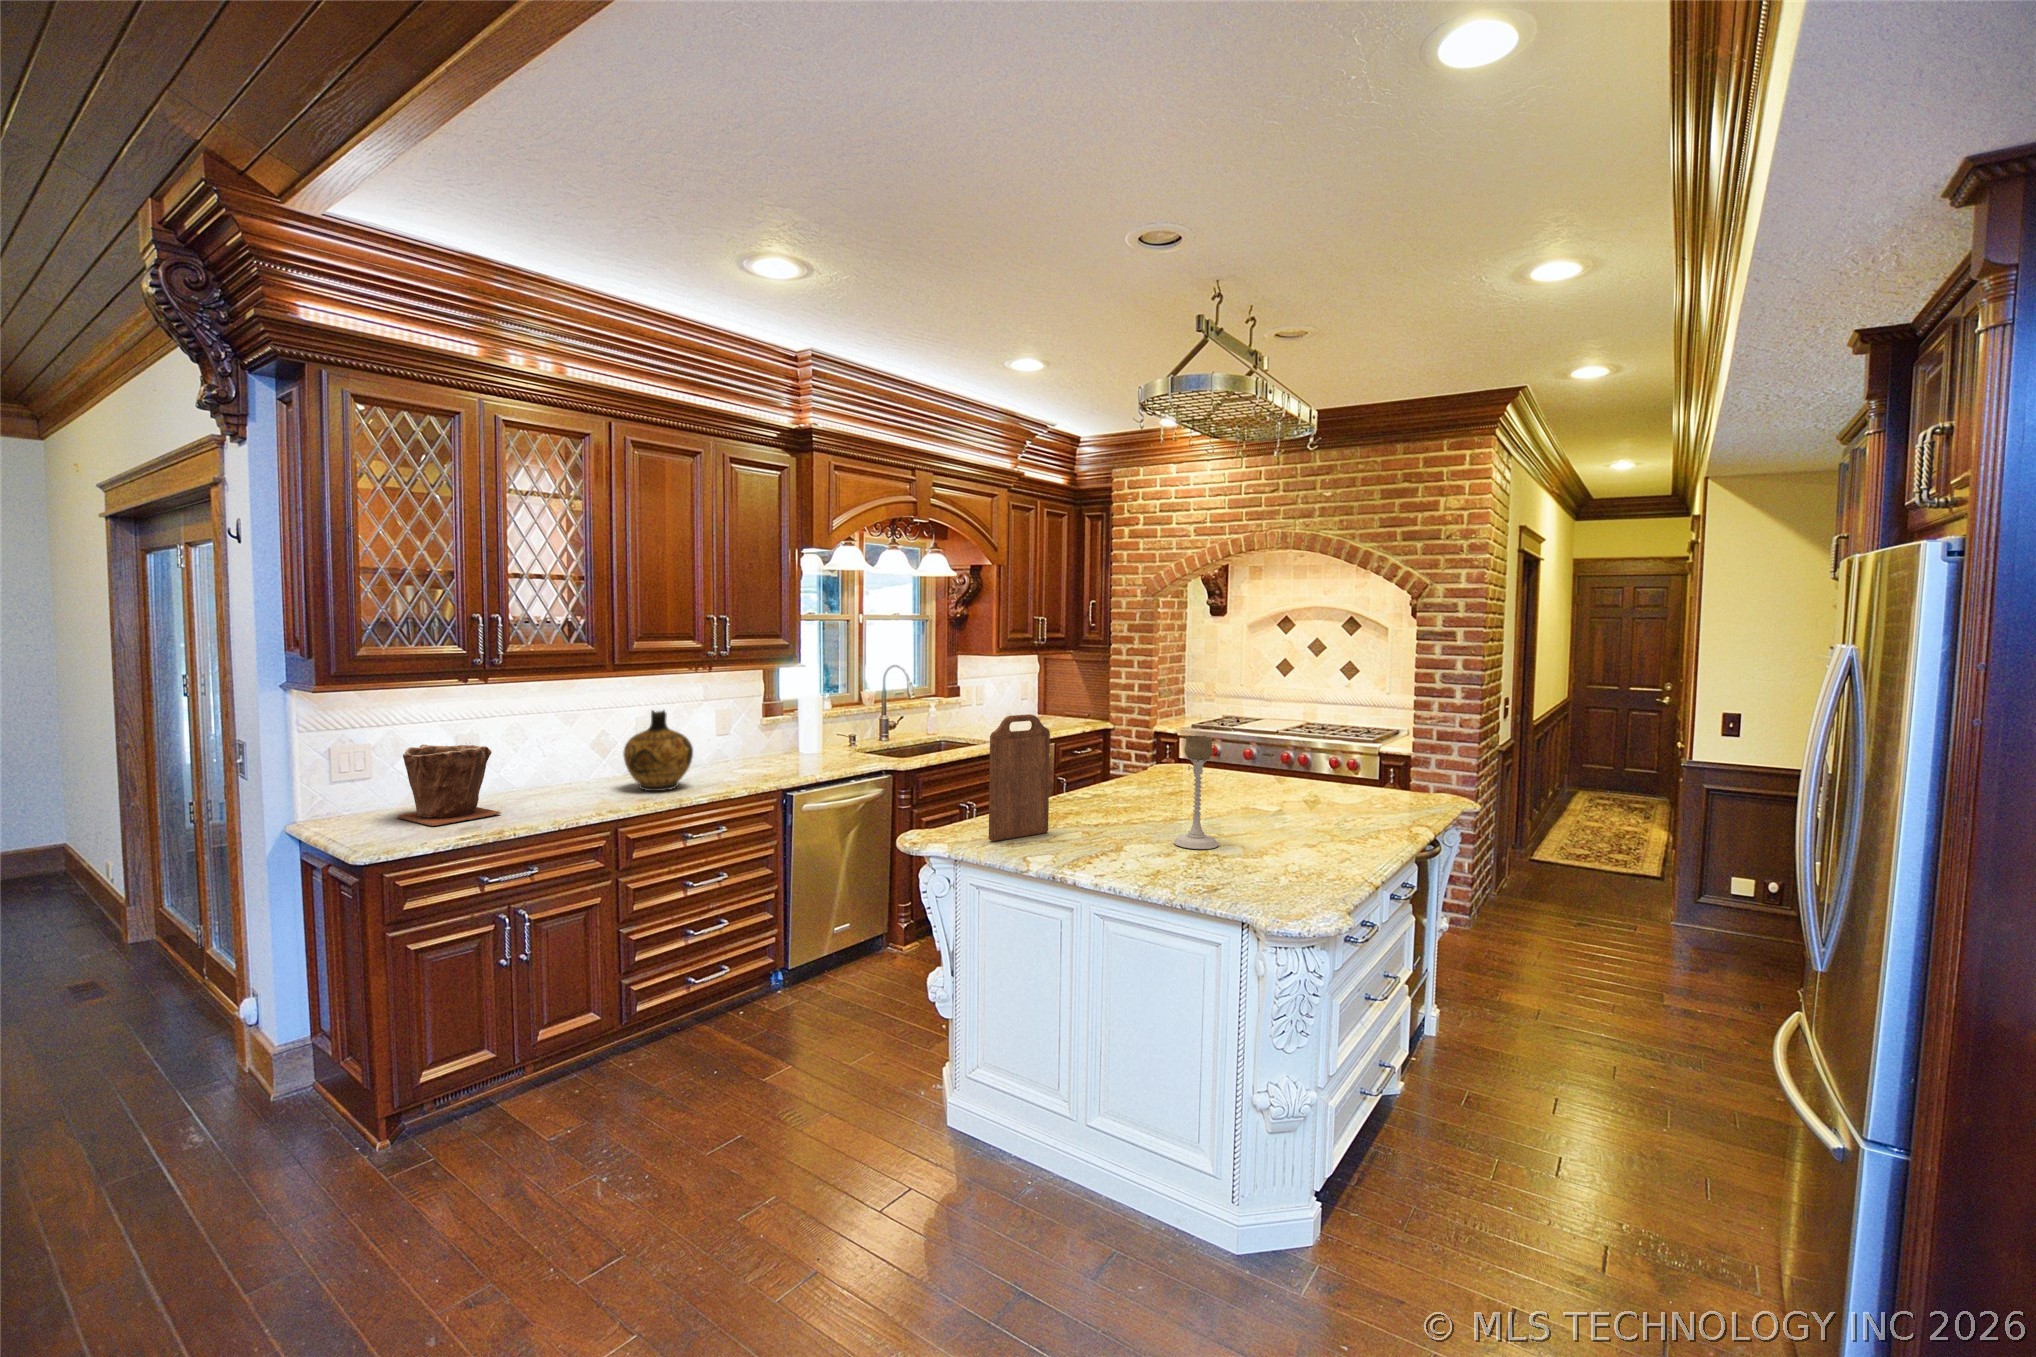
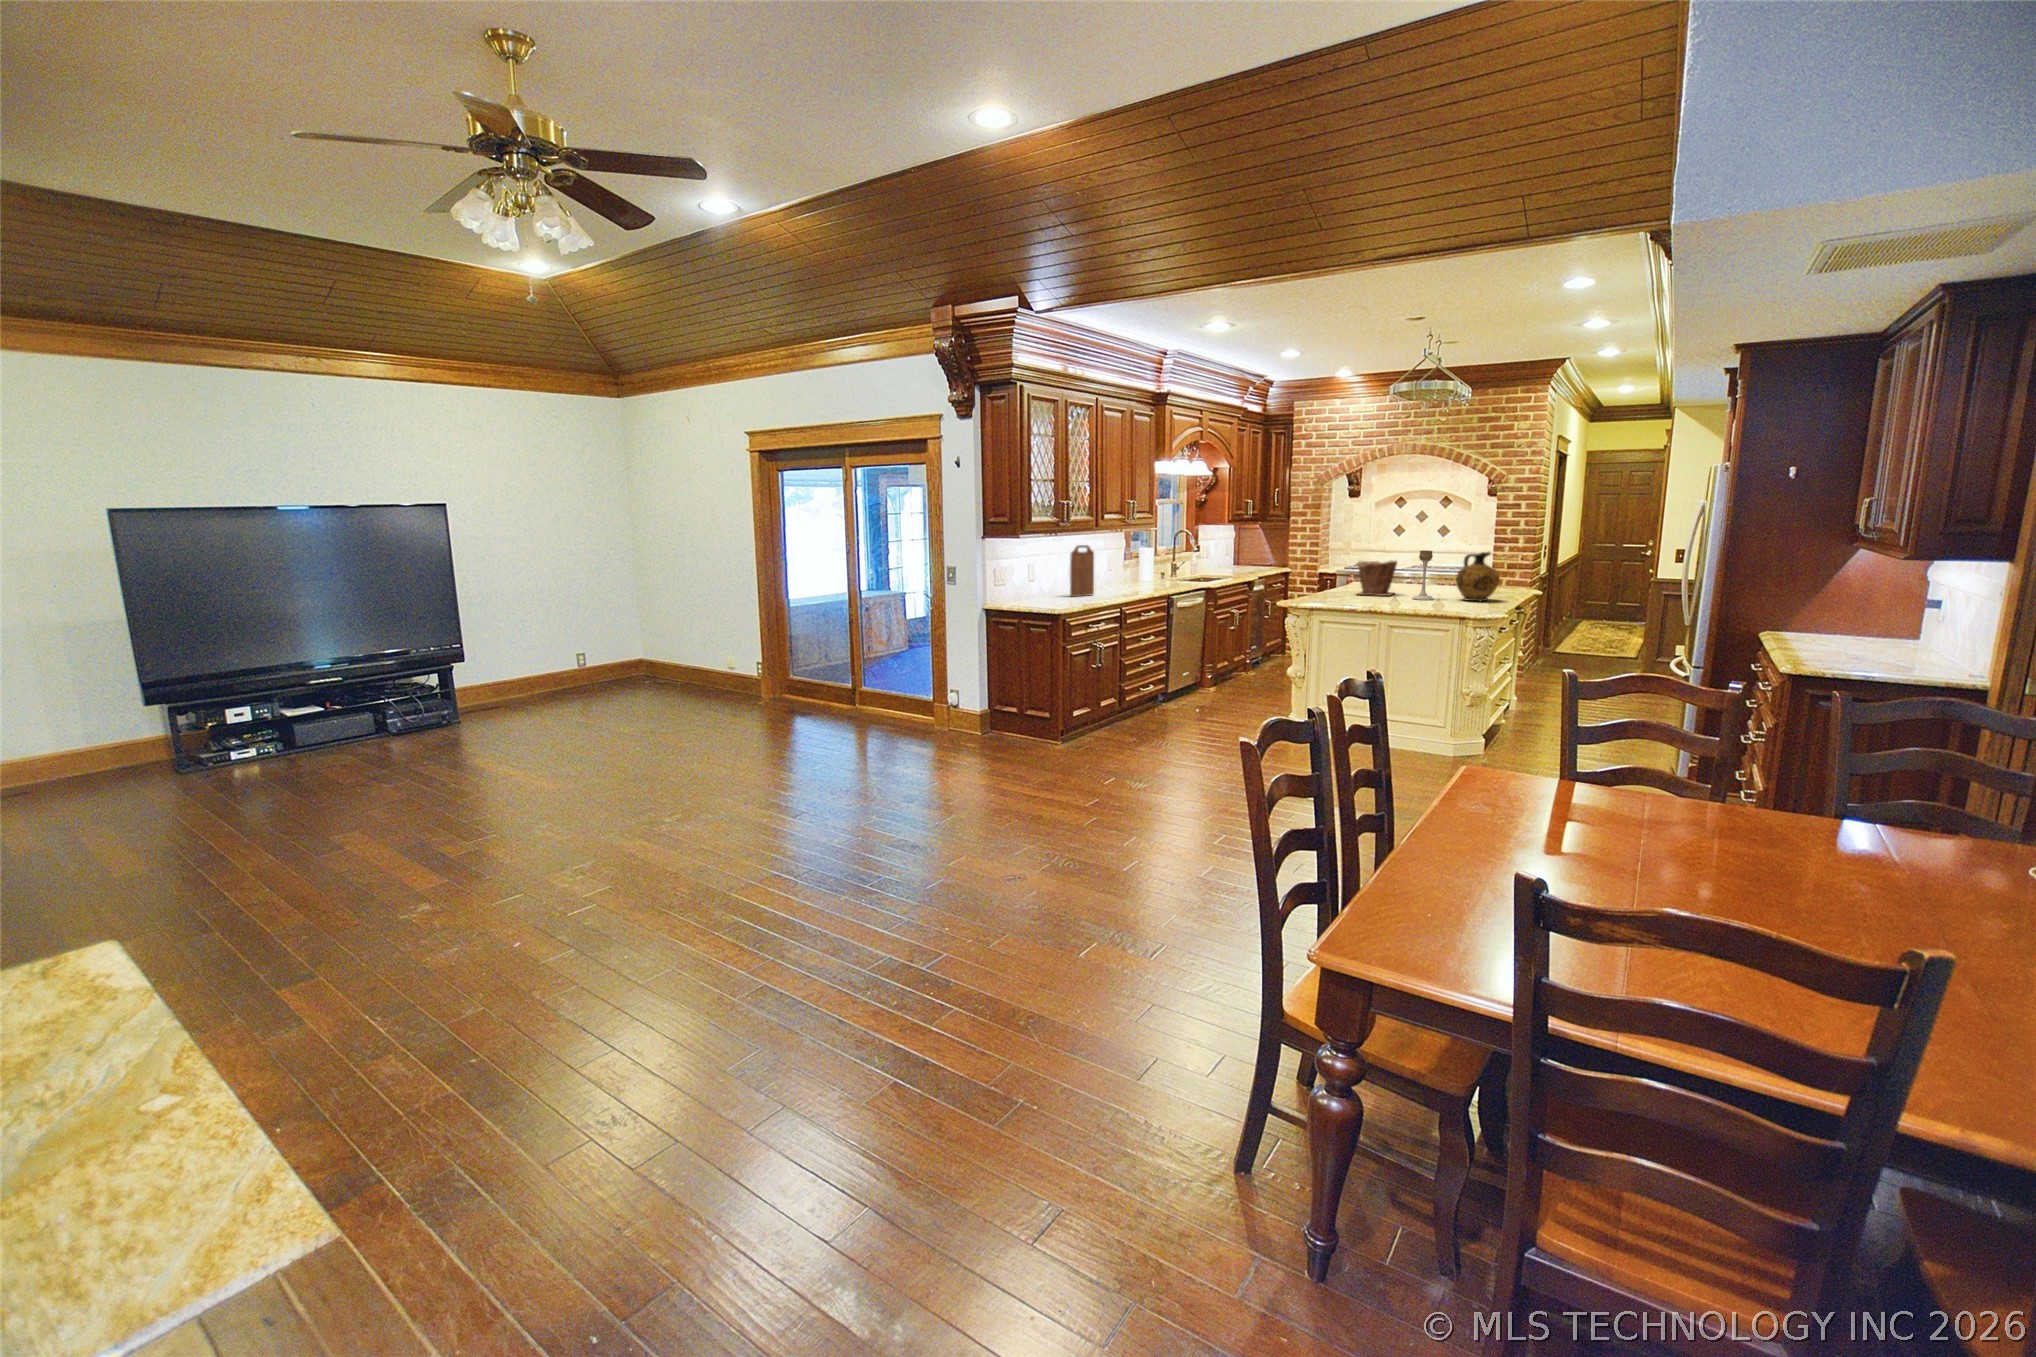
ceramic jug: present [623,710,693,791] -> present [1456,552,1500,601]
cutting board: present [989,714,1050,841] -> present [1070,545,1094,597]
plant pot: present [397,744,501,826] -> present [1357,560,1397,596]

